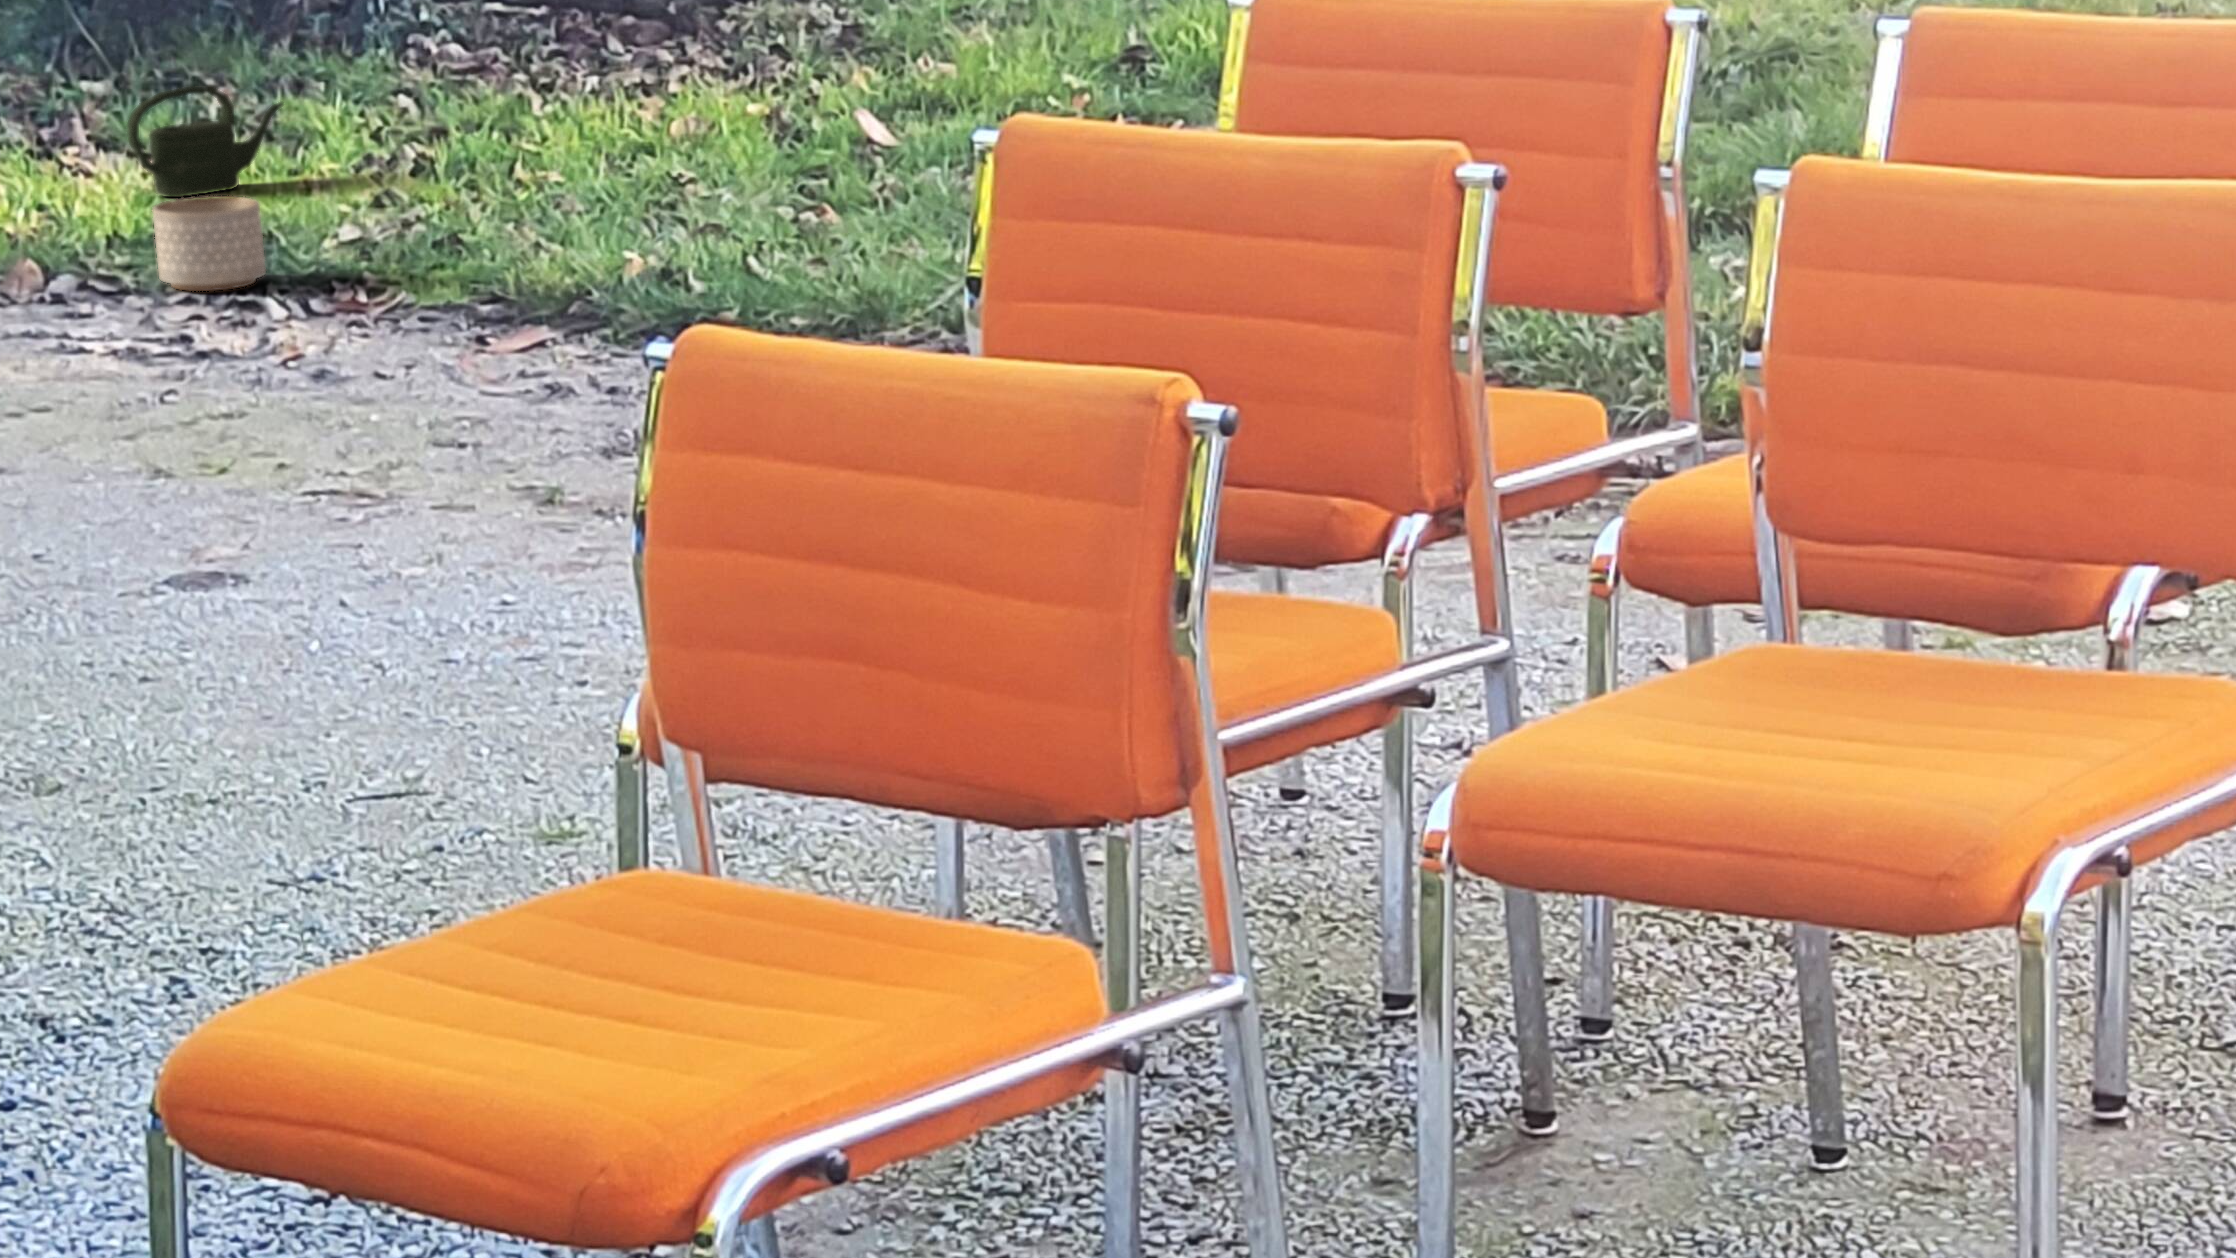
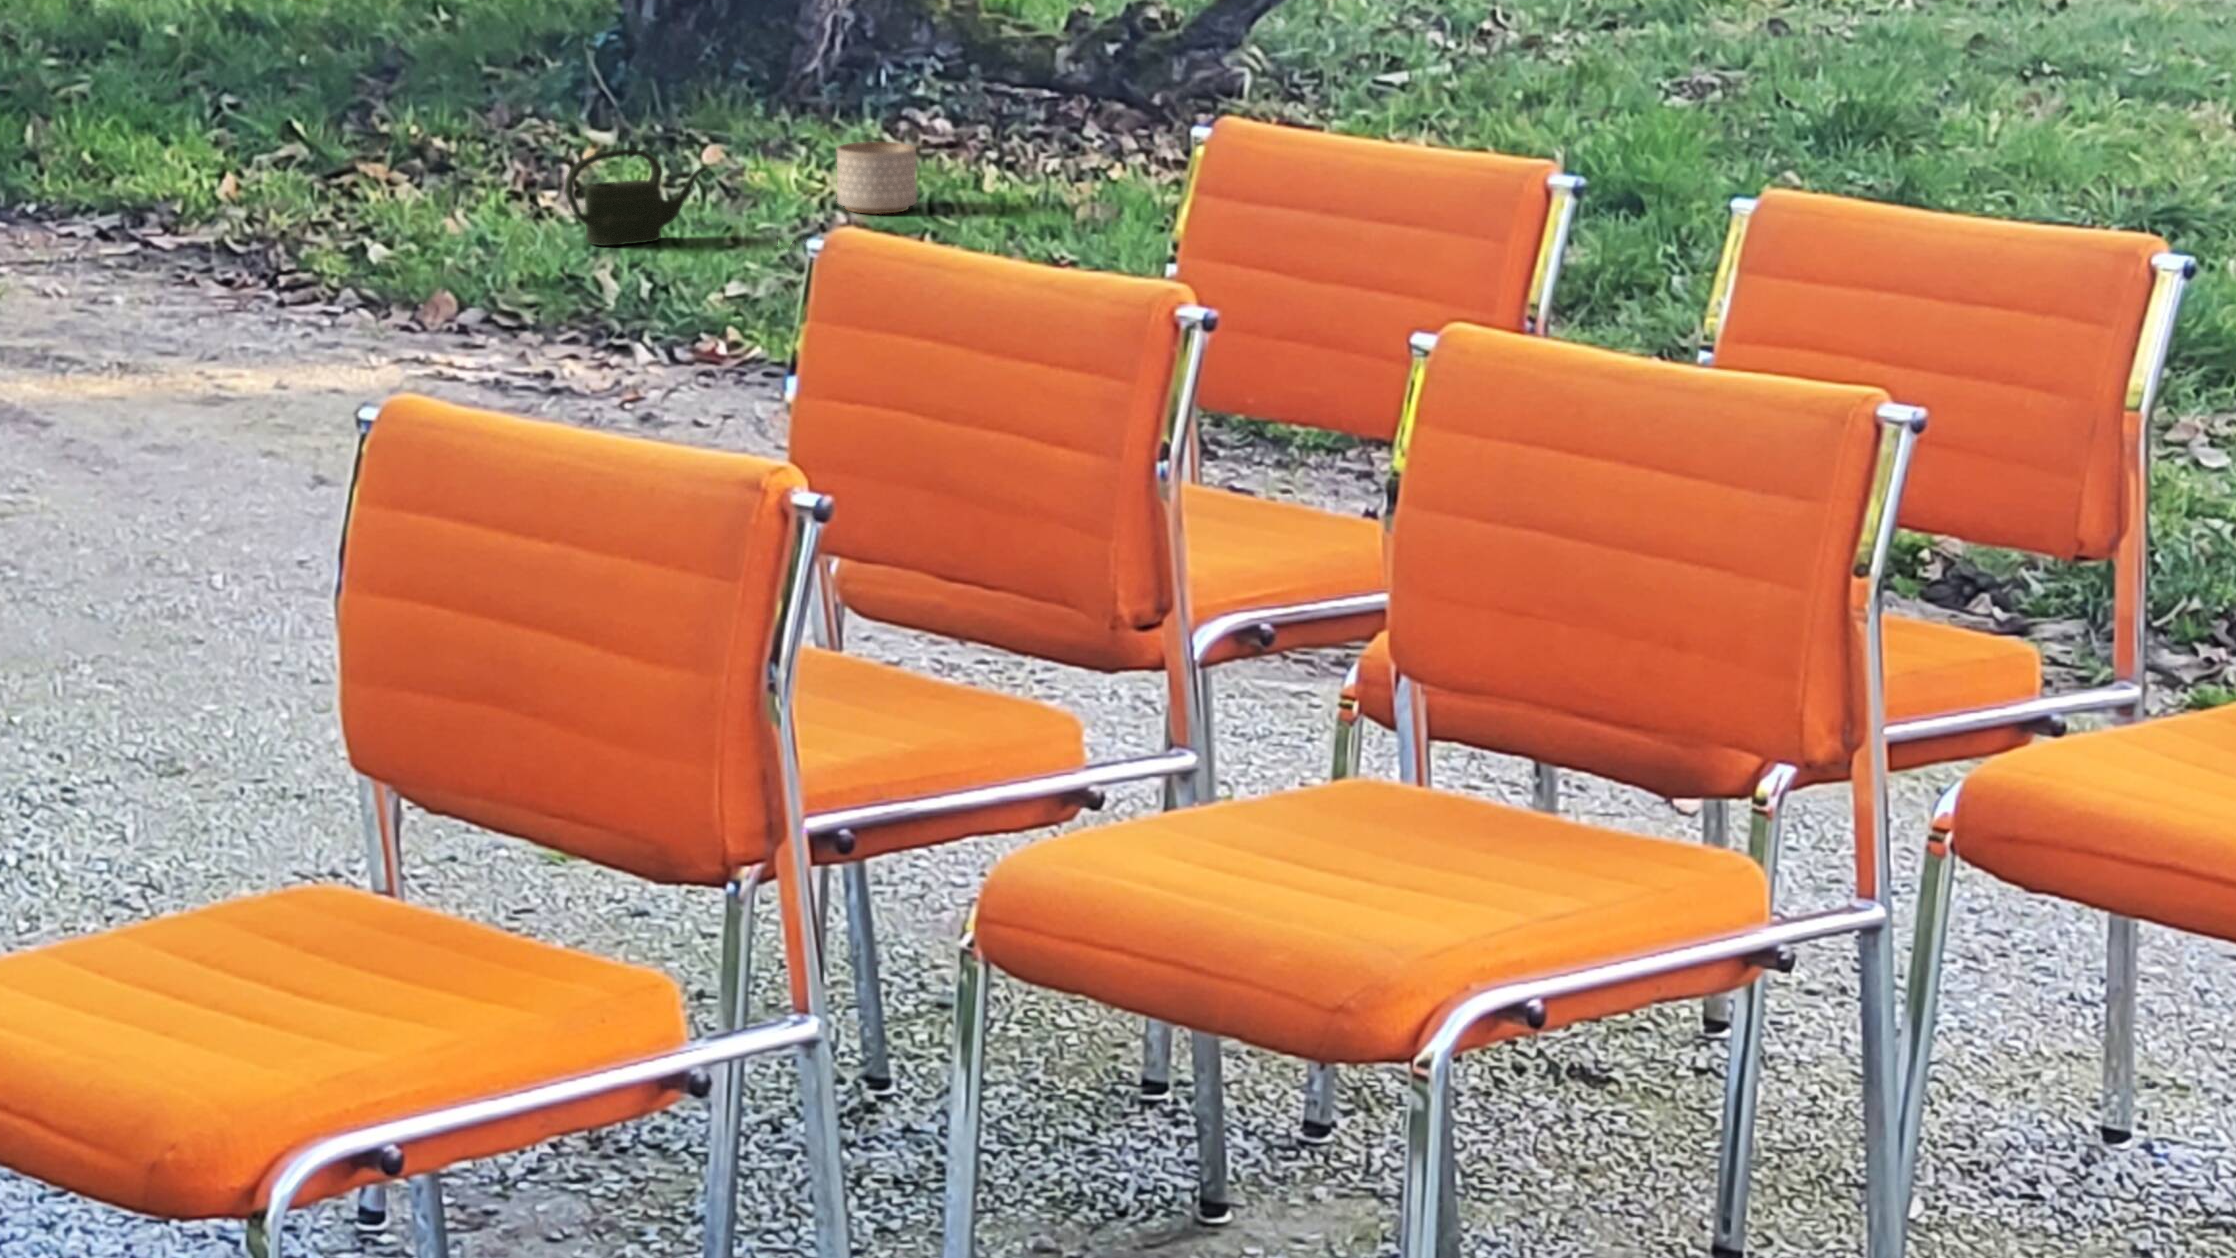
planter: present [152,196,265,291] -> present [837,142,917,214]

